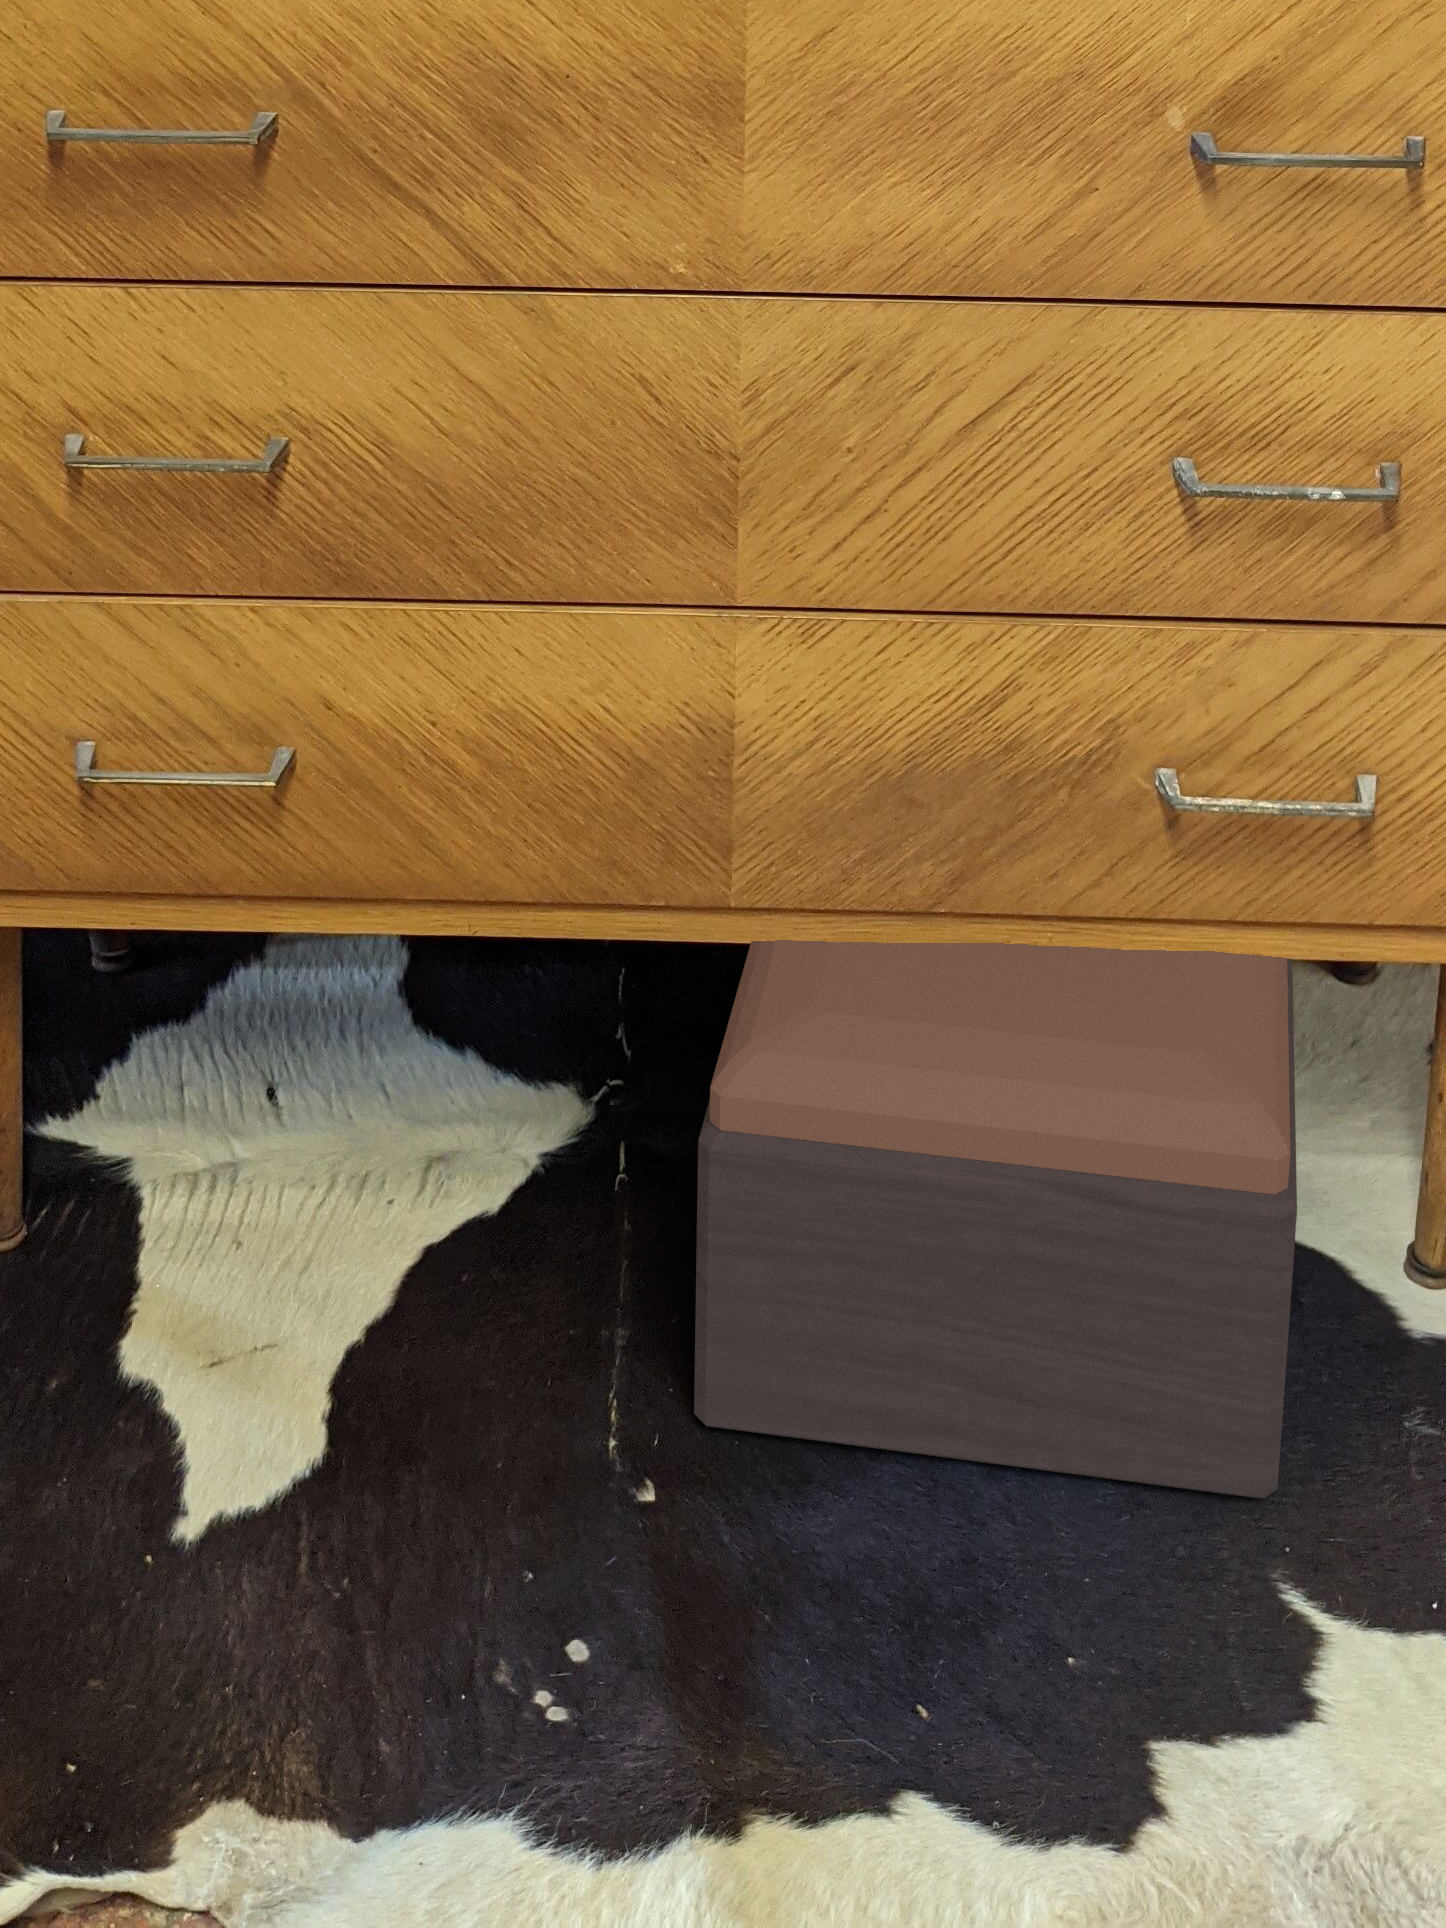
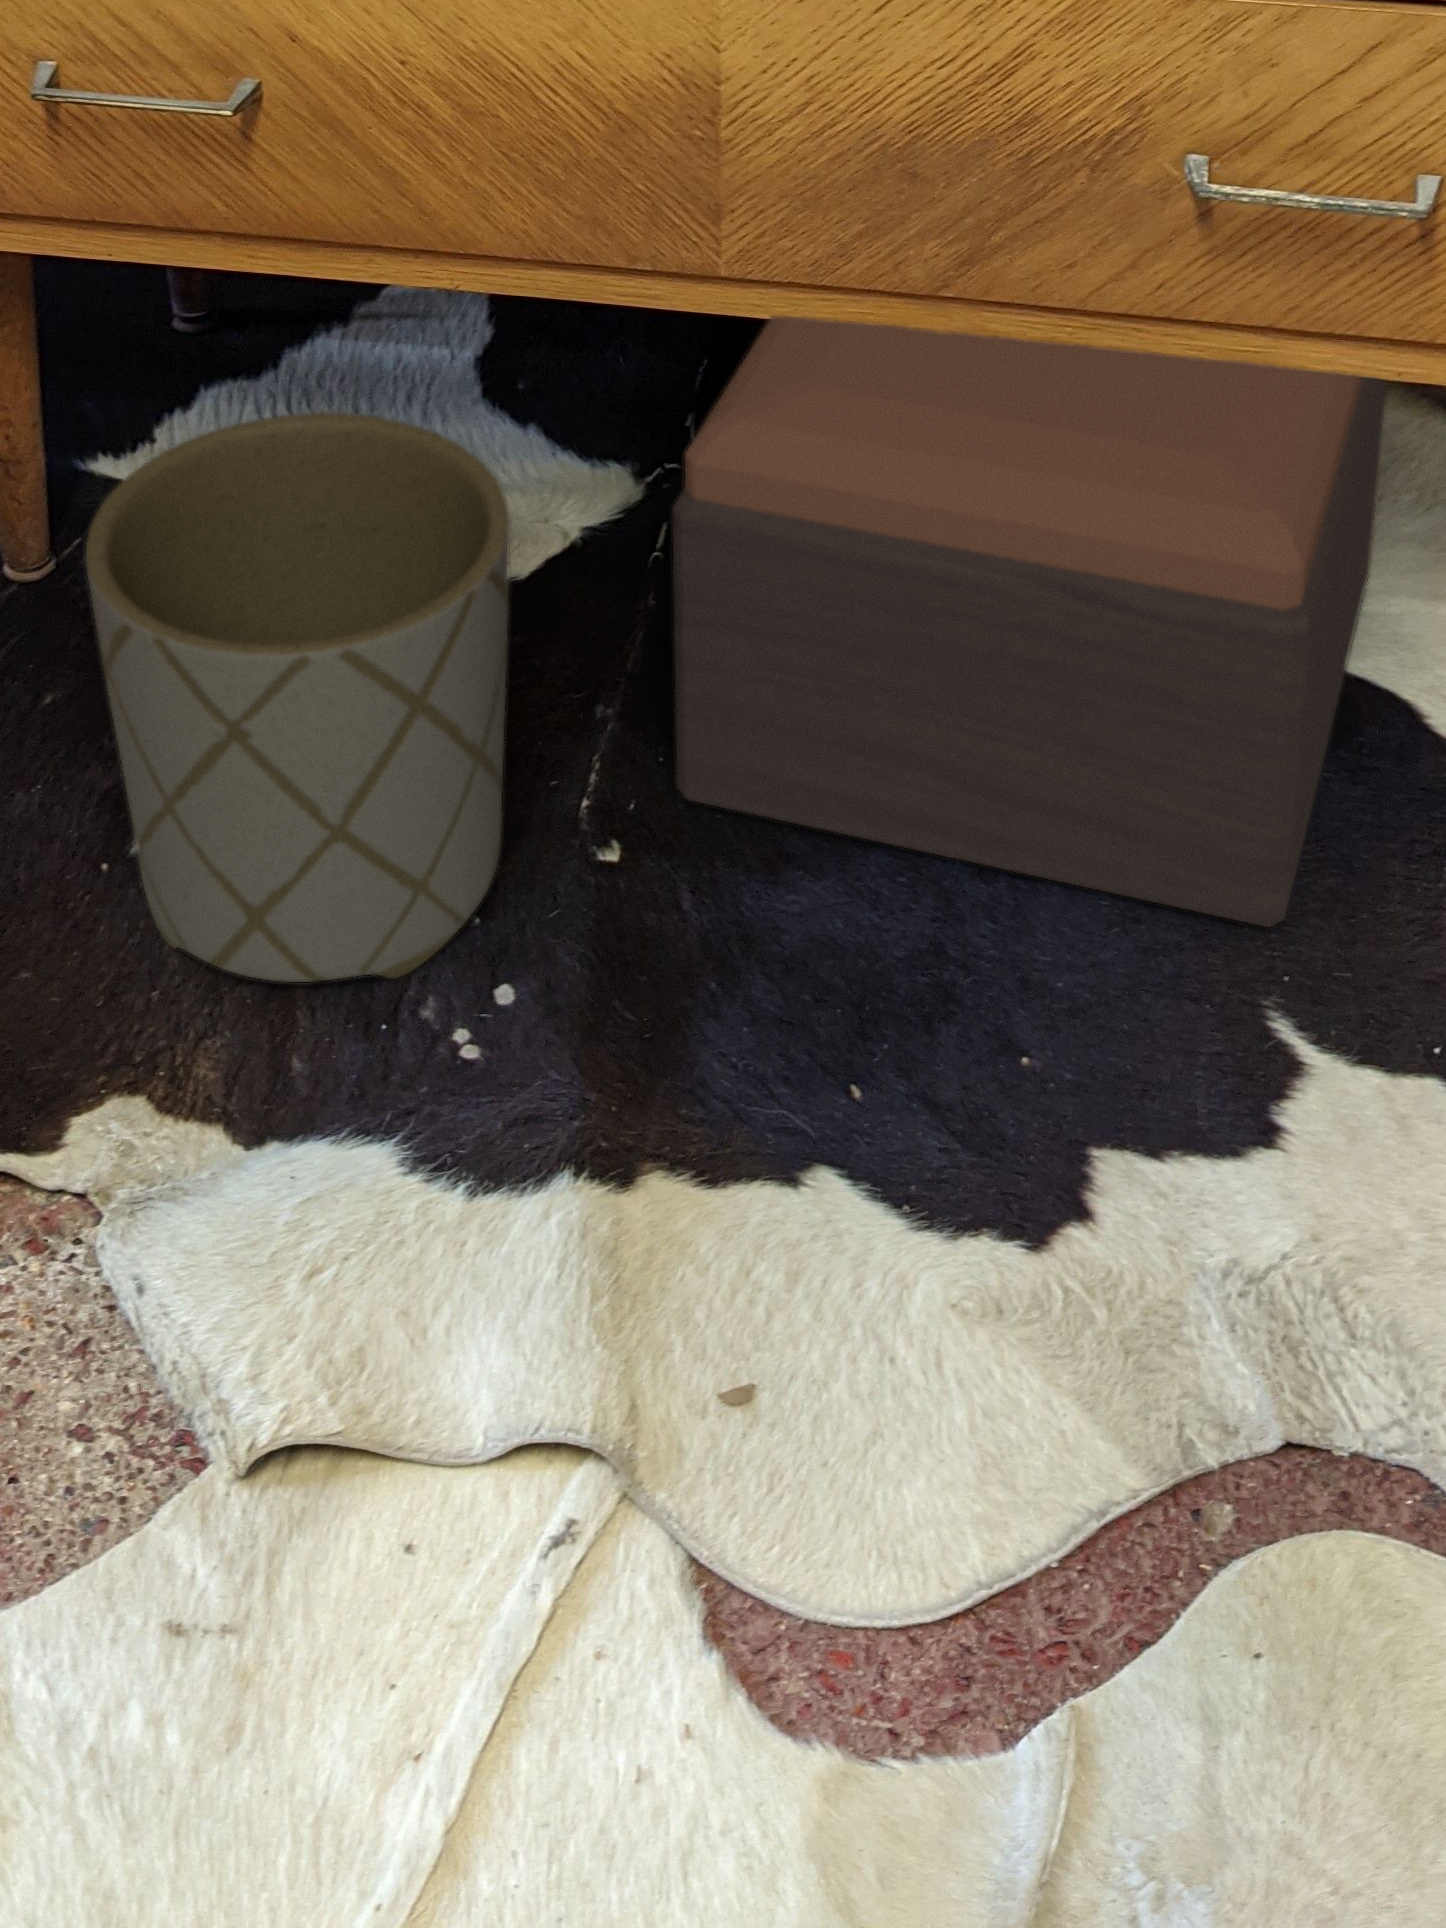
planter: none [168,1071,567,1655] -> present [86,413,510,982]

